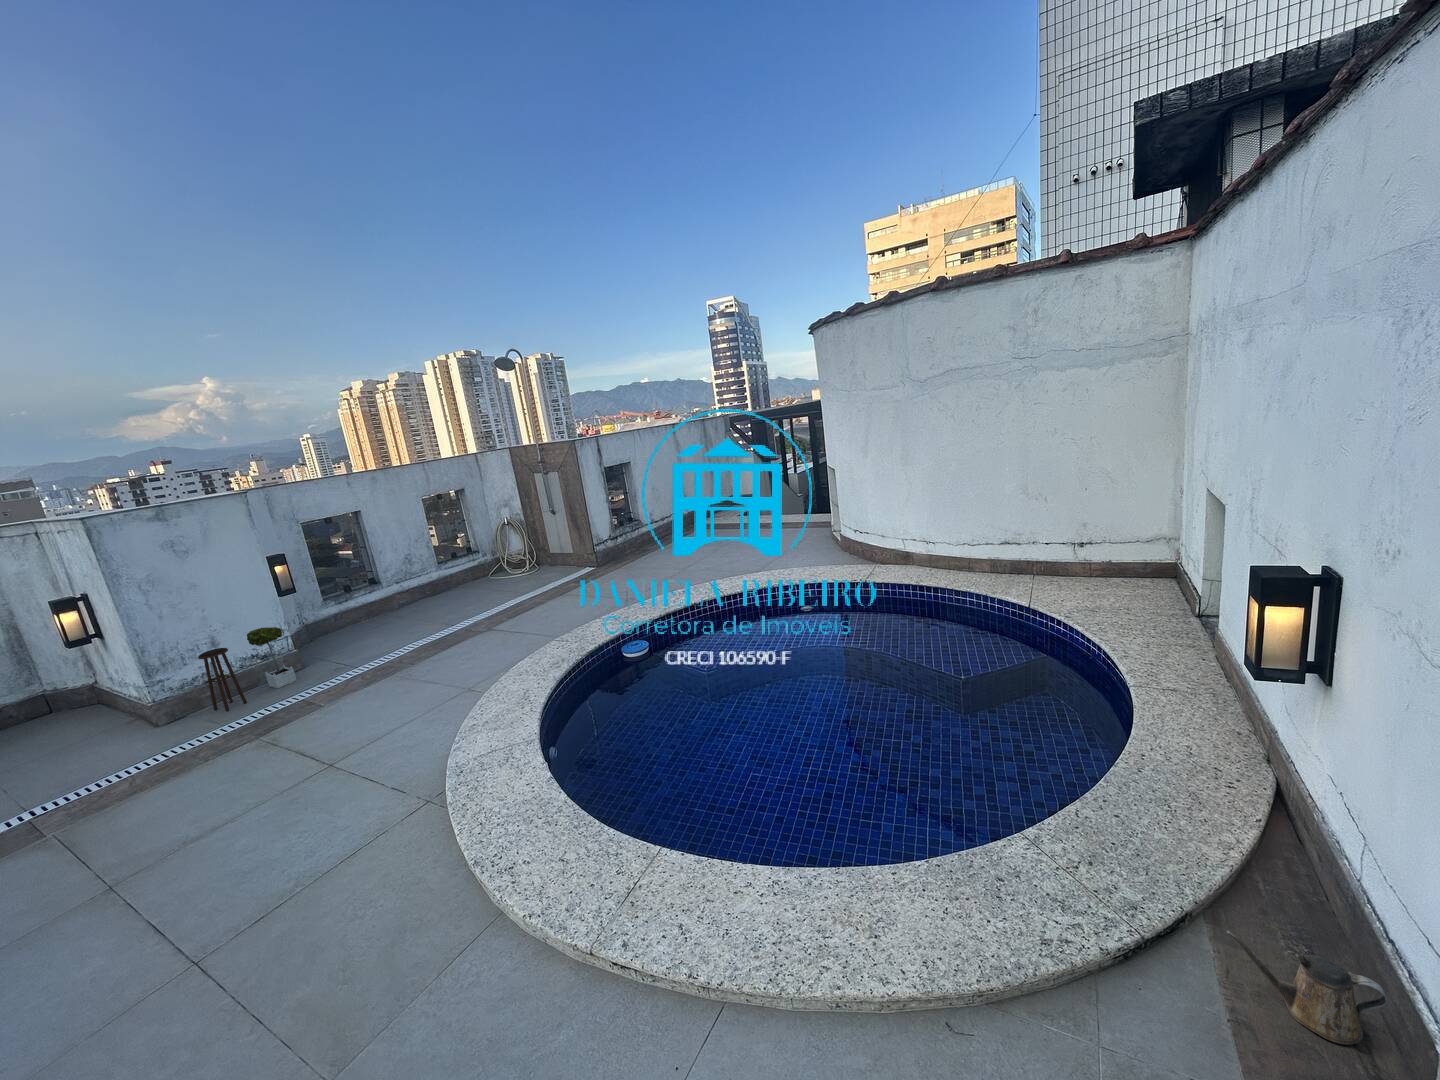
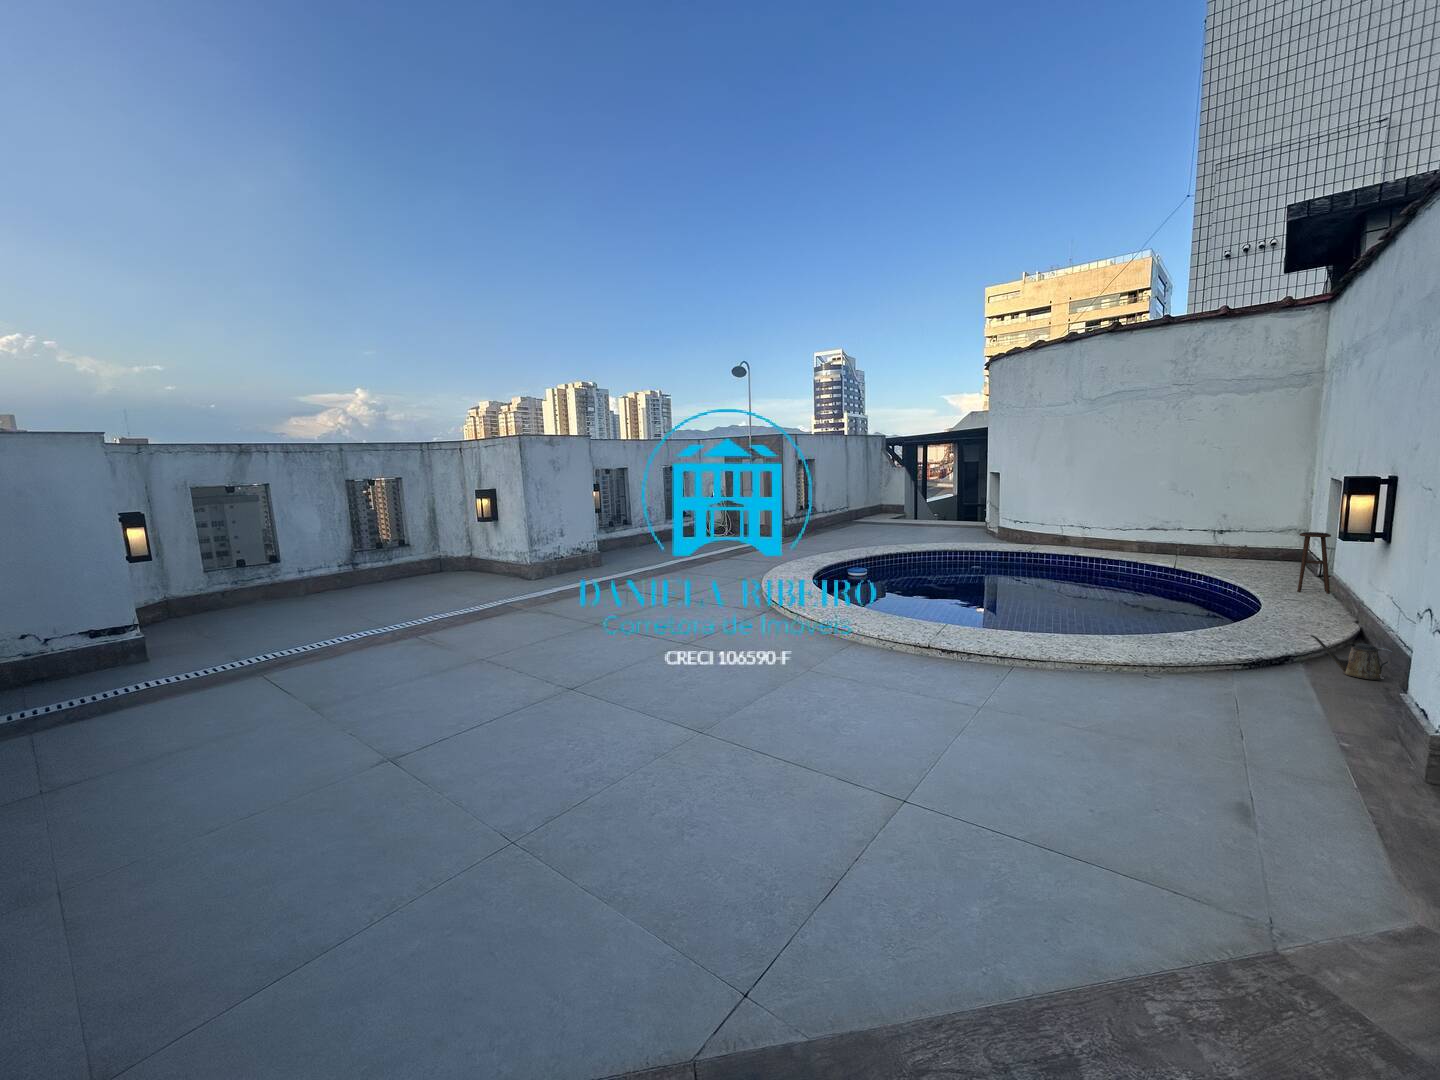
potted tree: present [247,627,297,688] -> none [579,526,602,572]
stool: present [198,648,247,711] -> present [1297,532,1331,594]

